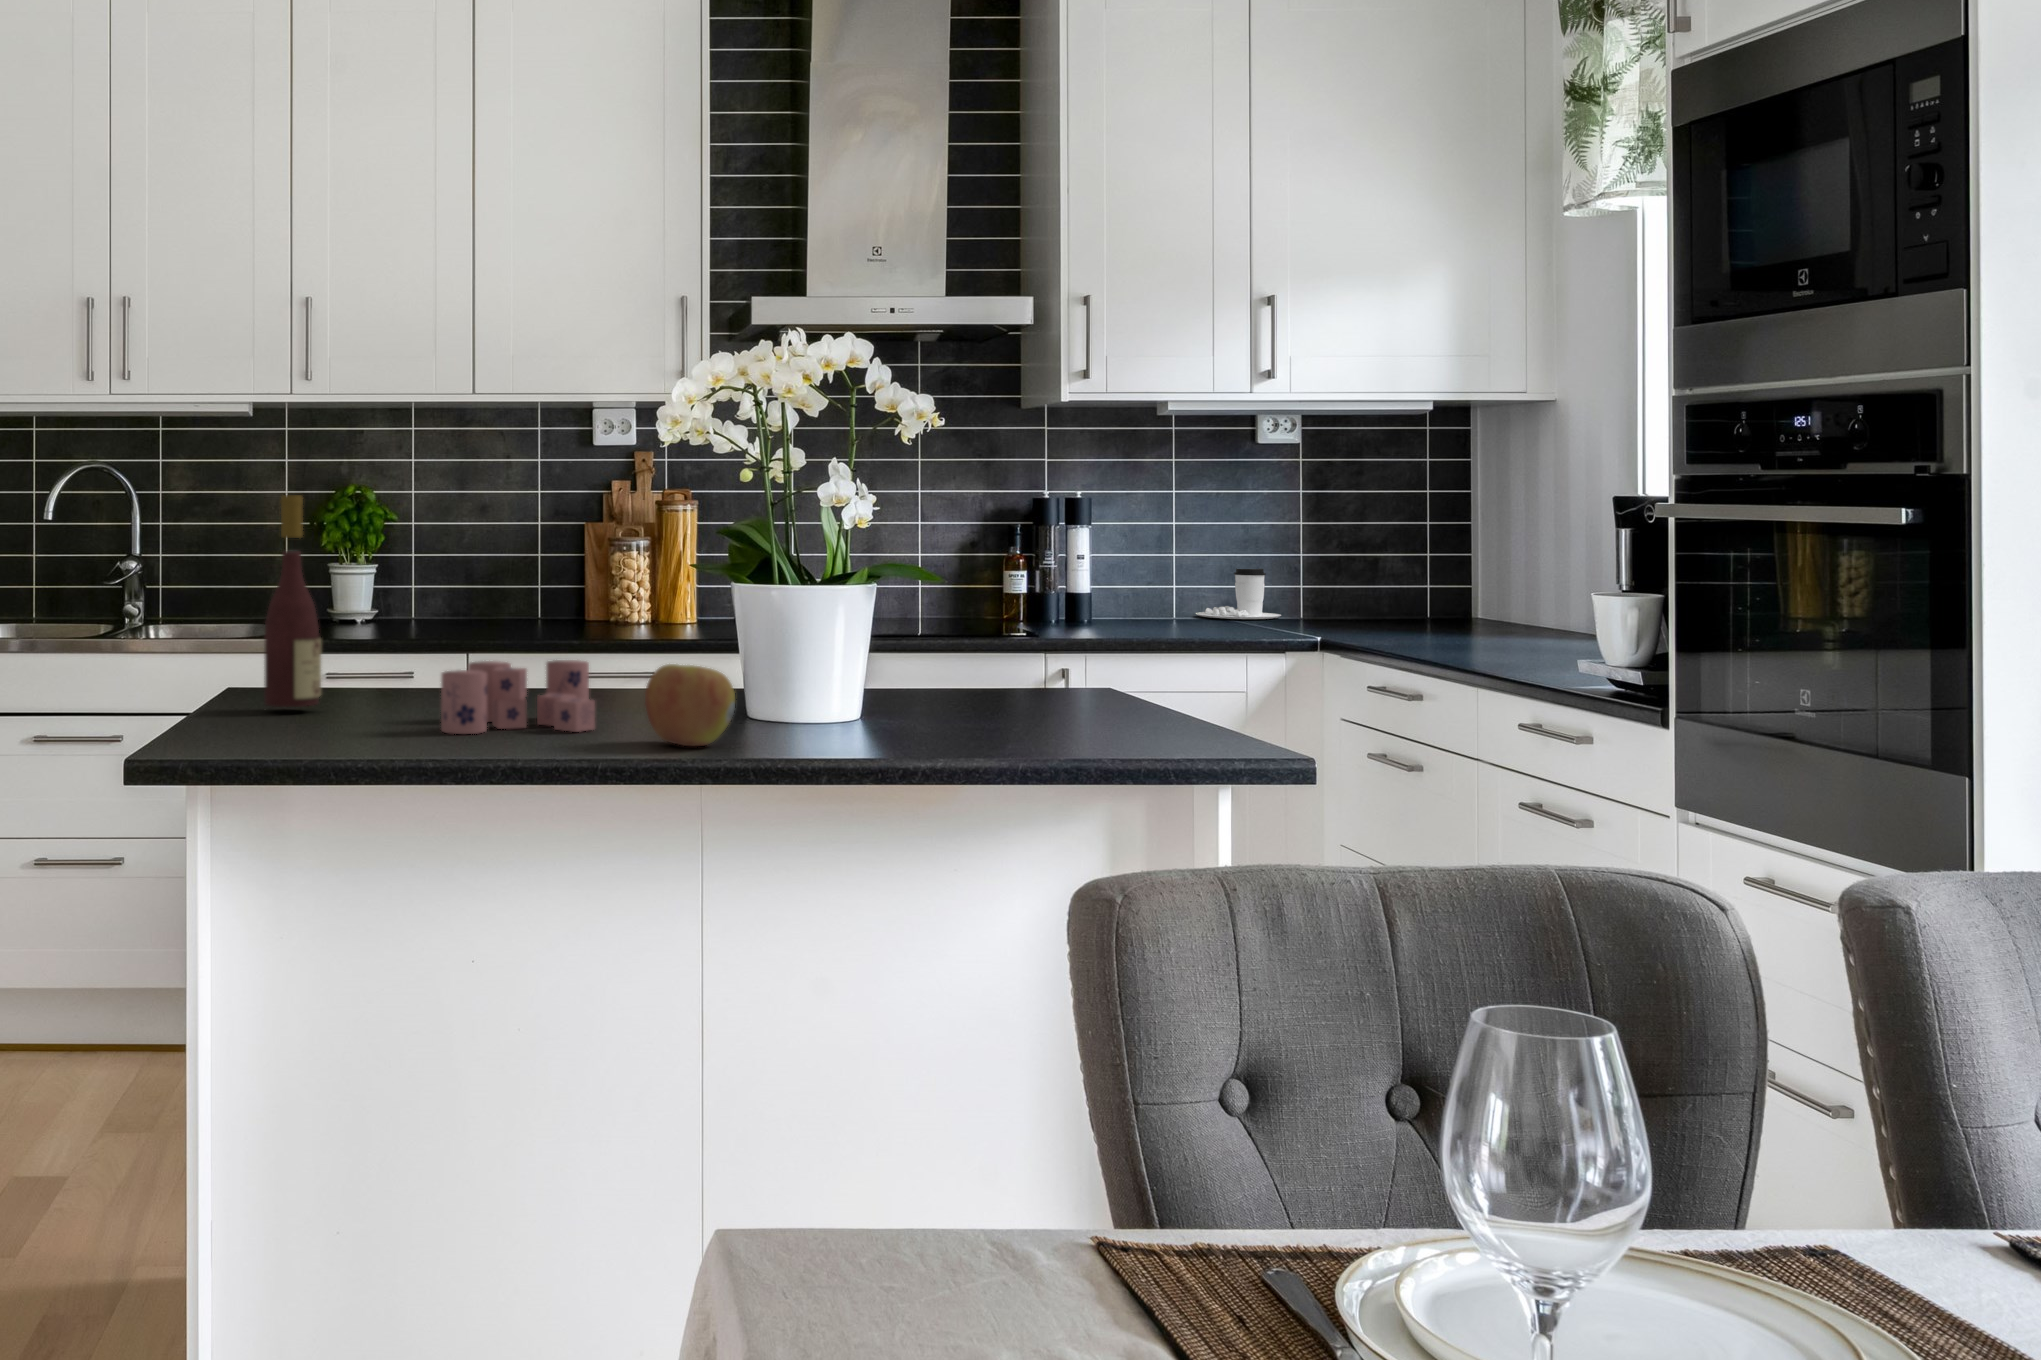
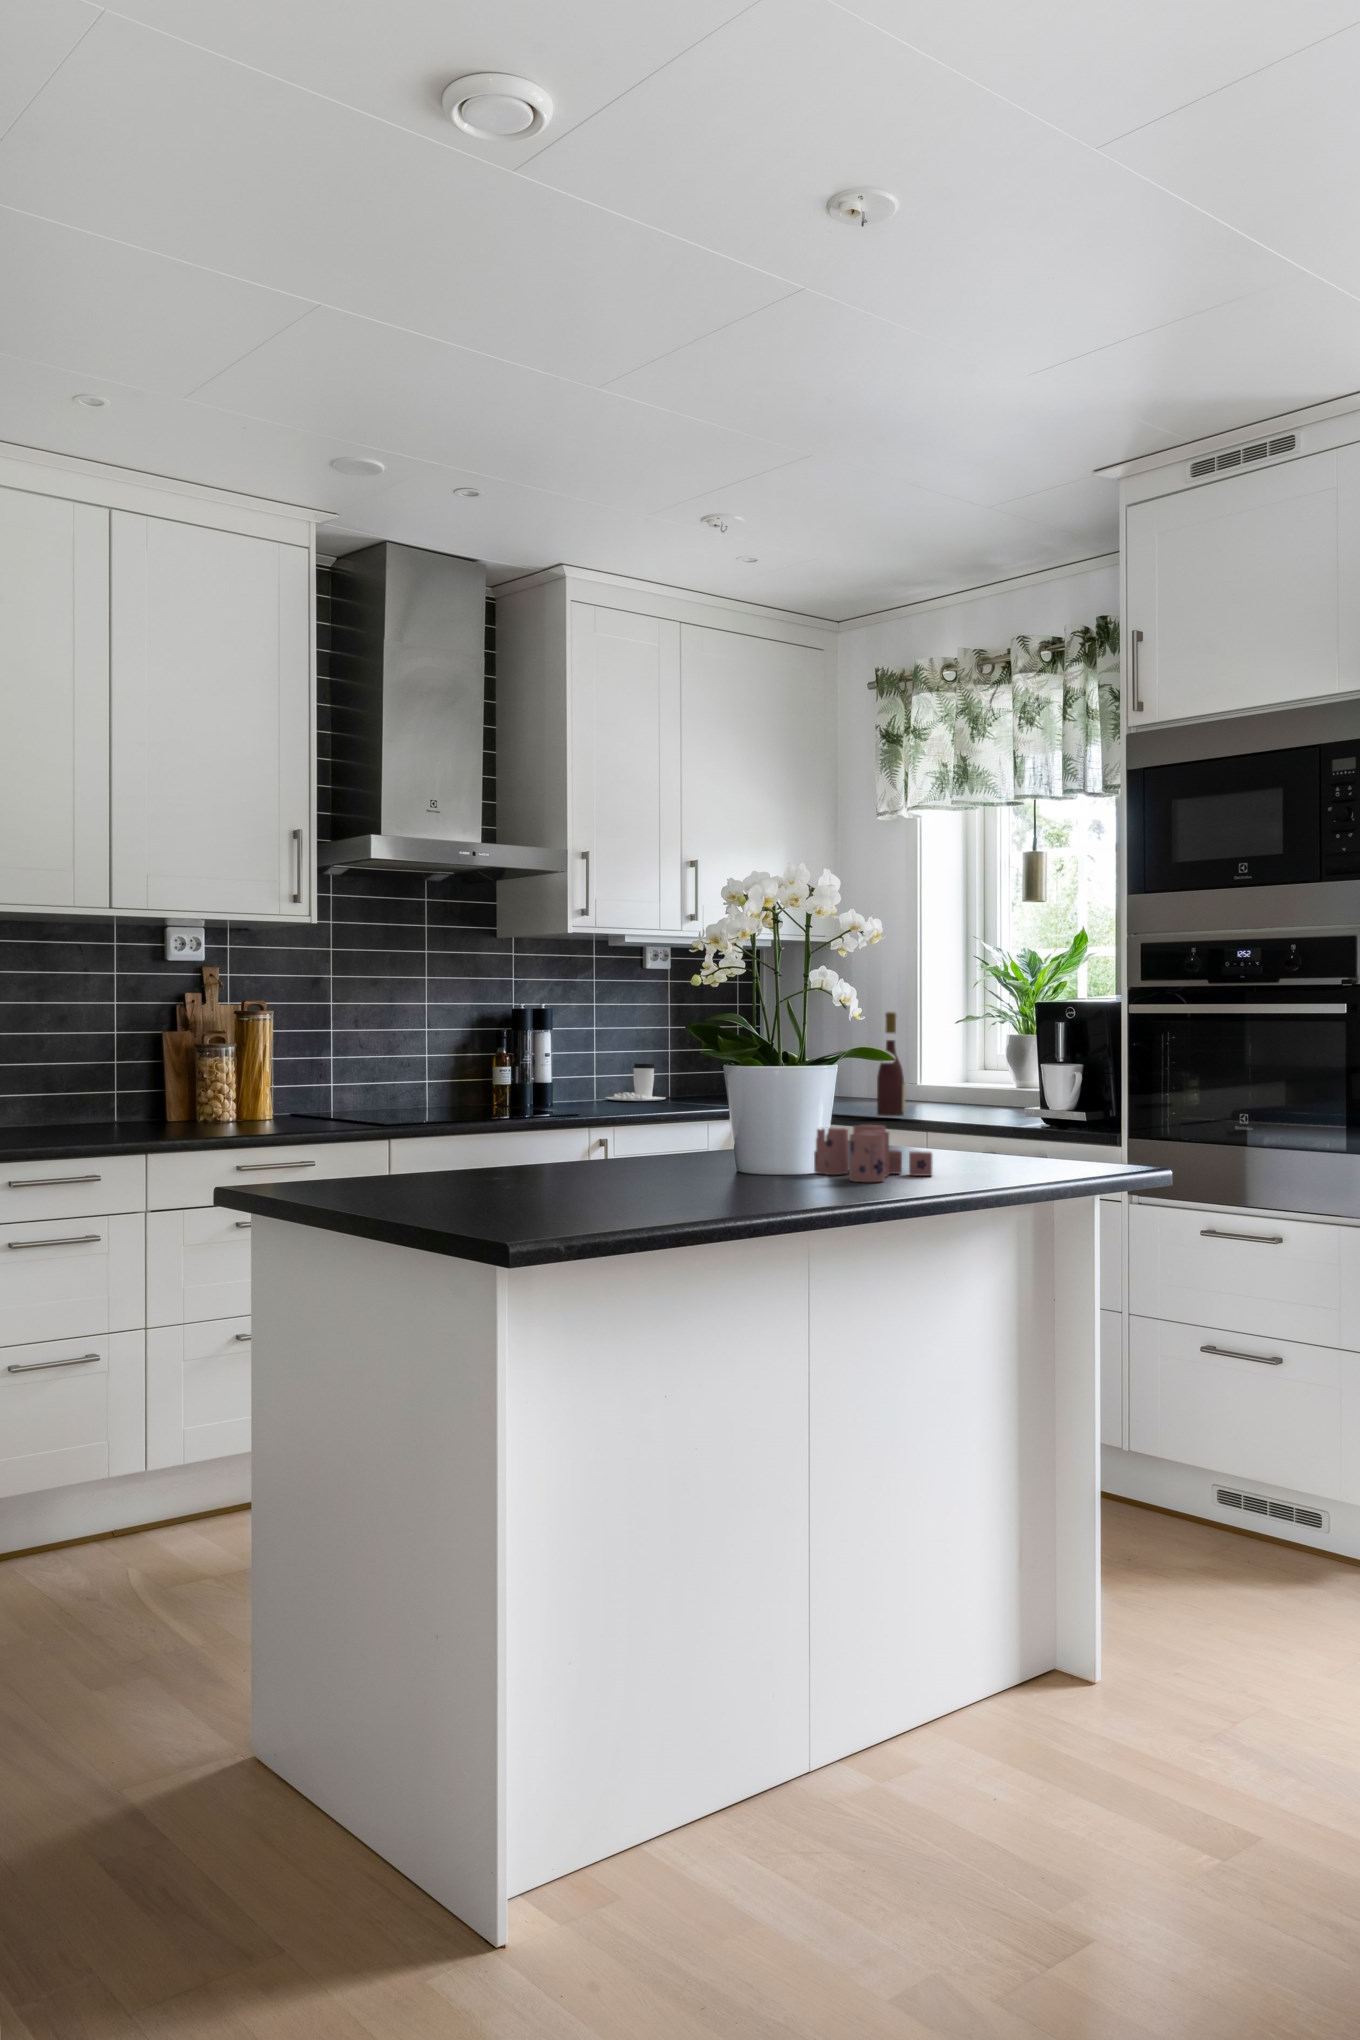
wine bottle: present [264,495,321,707] -> present [877,1012,905,1116]
candle: present [441,660,595,734] -> present [814,1125,932,1182]
apple: present [645,664,735,746] -> none [722,1132,798,1199]

